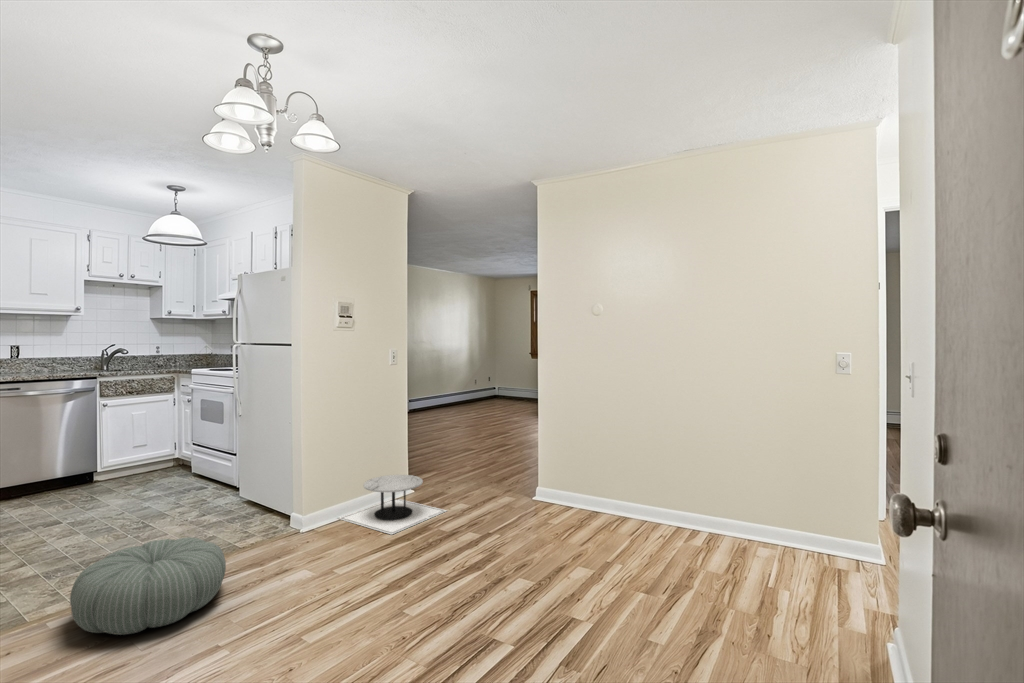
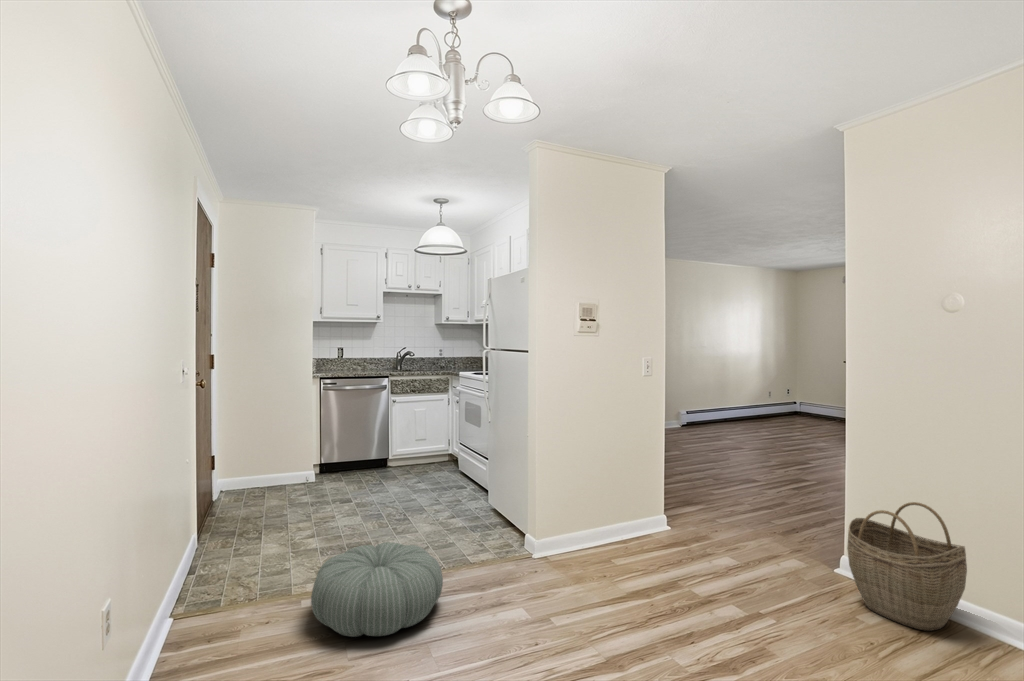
woven basket: none [541,442,603,522] -> present [847,502,967,631]
side table: present [339,475,446,534] -> none [573,506,706,584]

